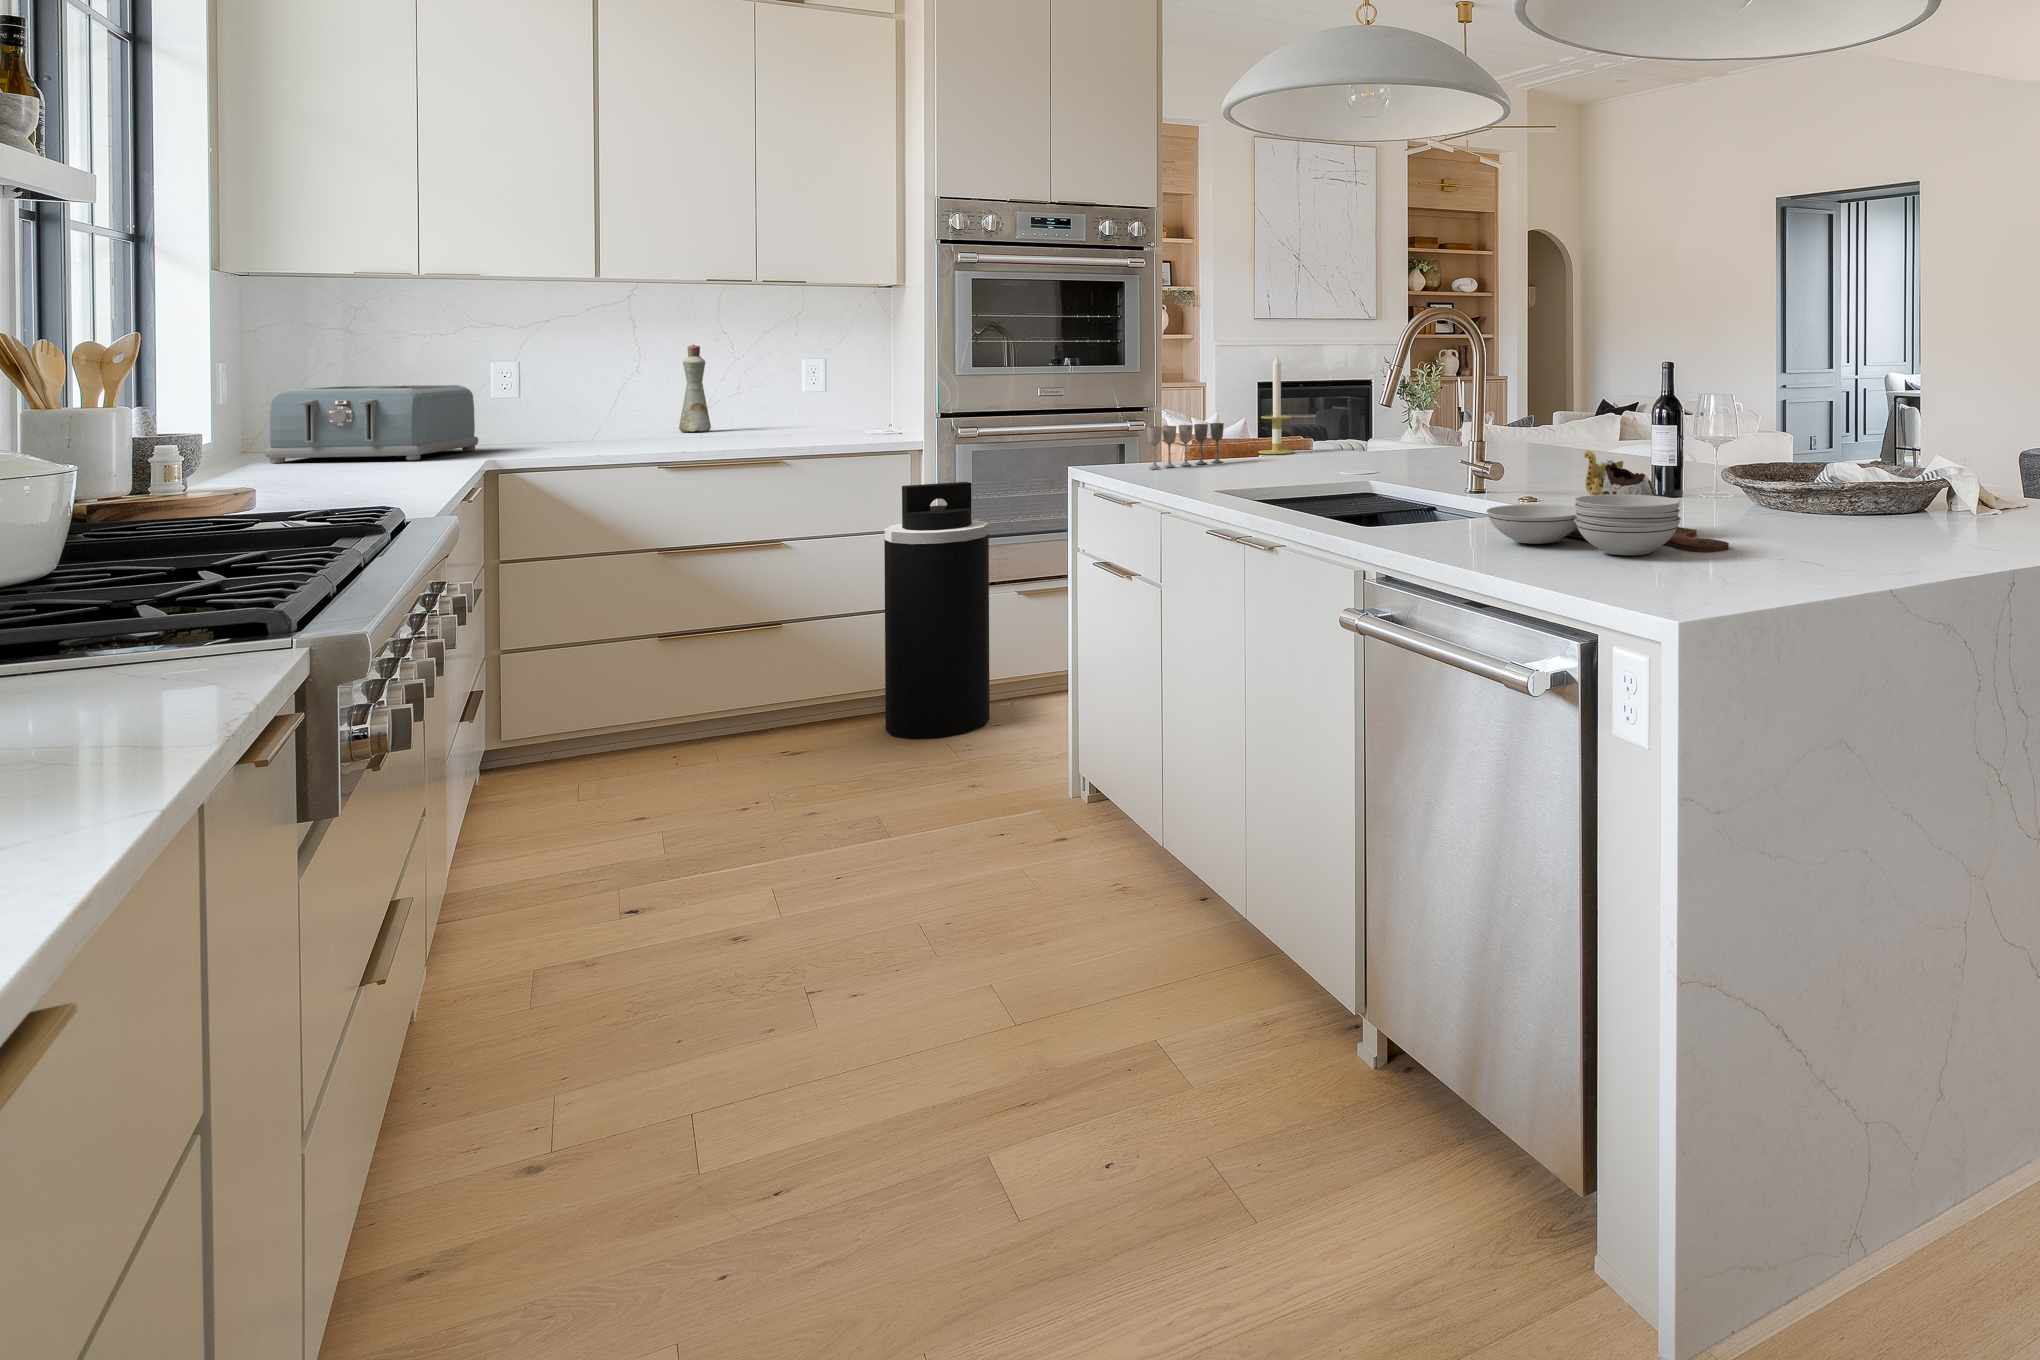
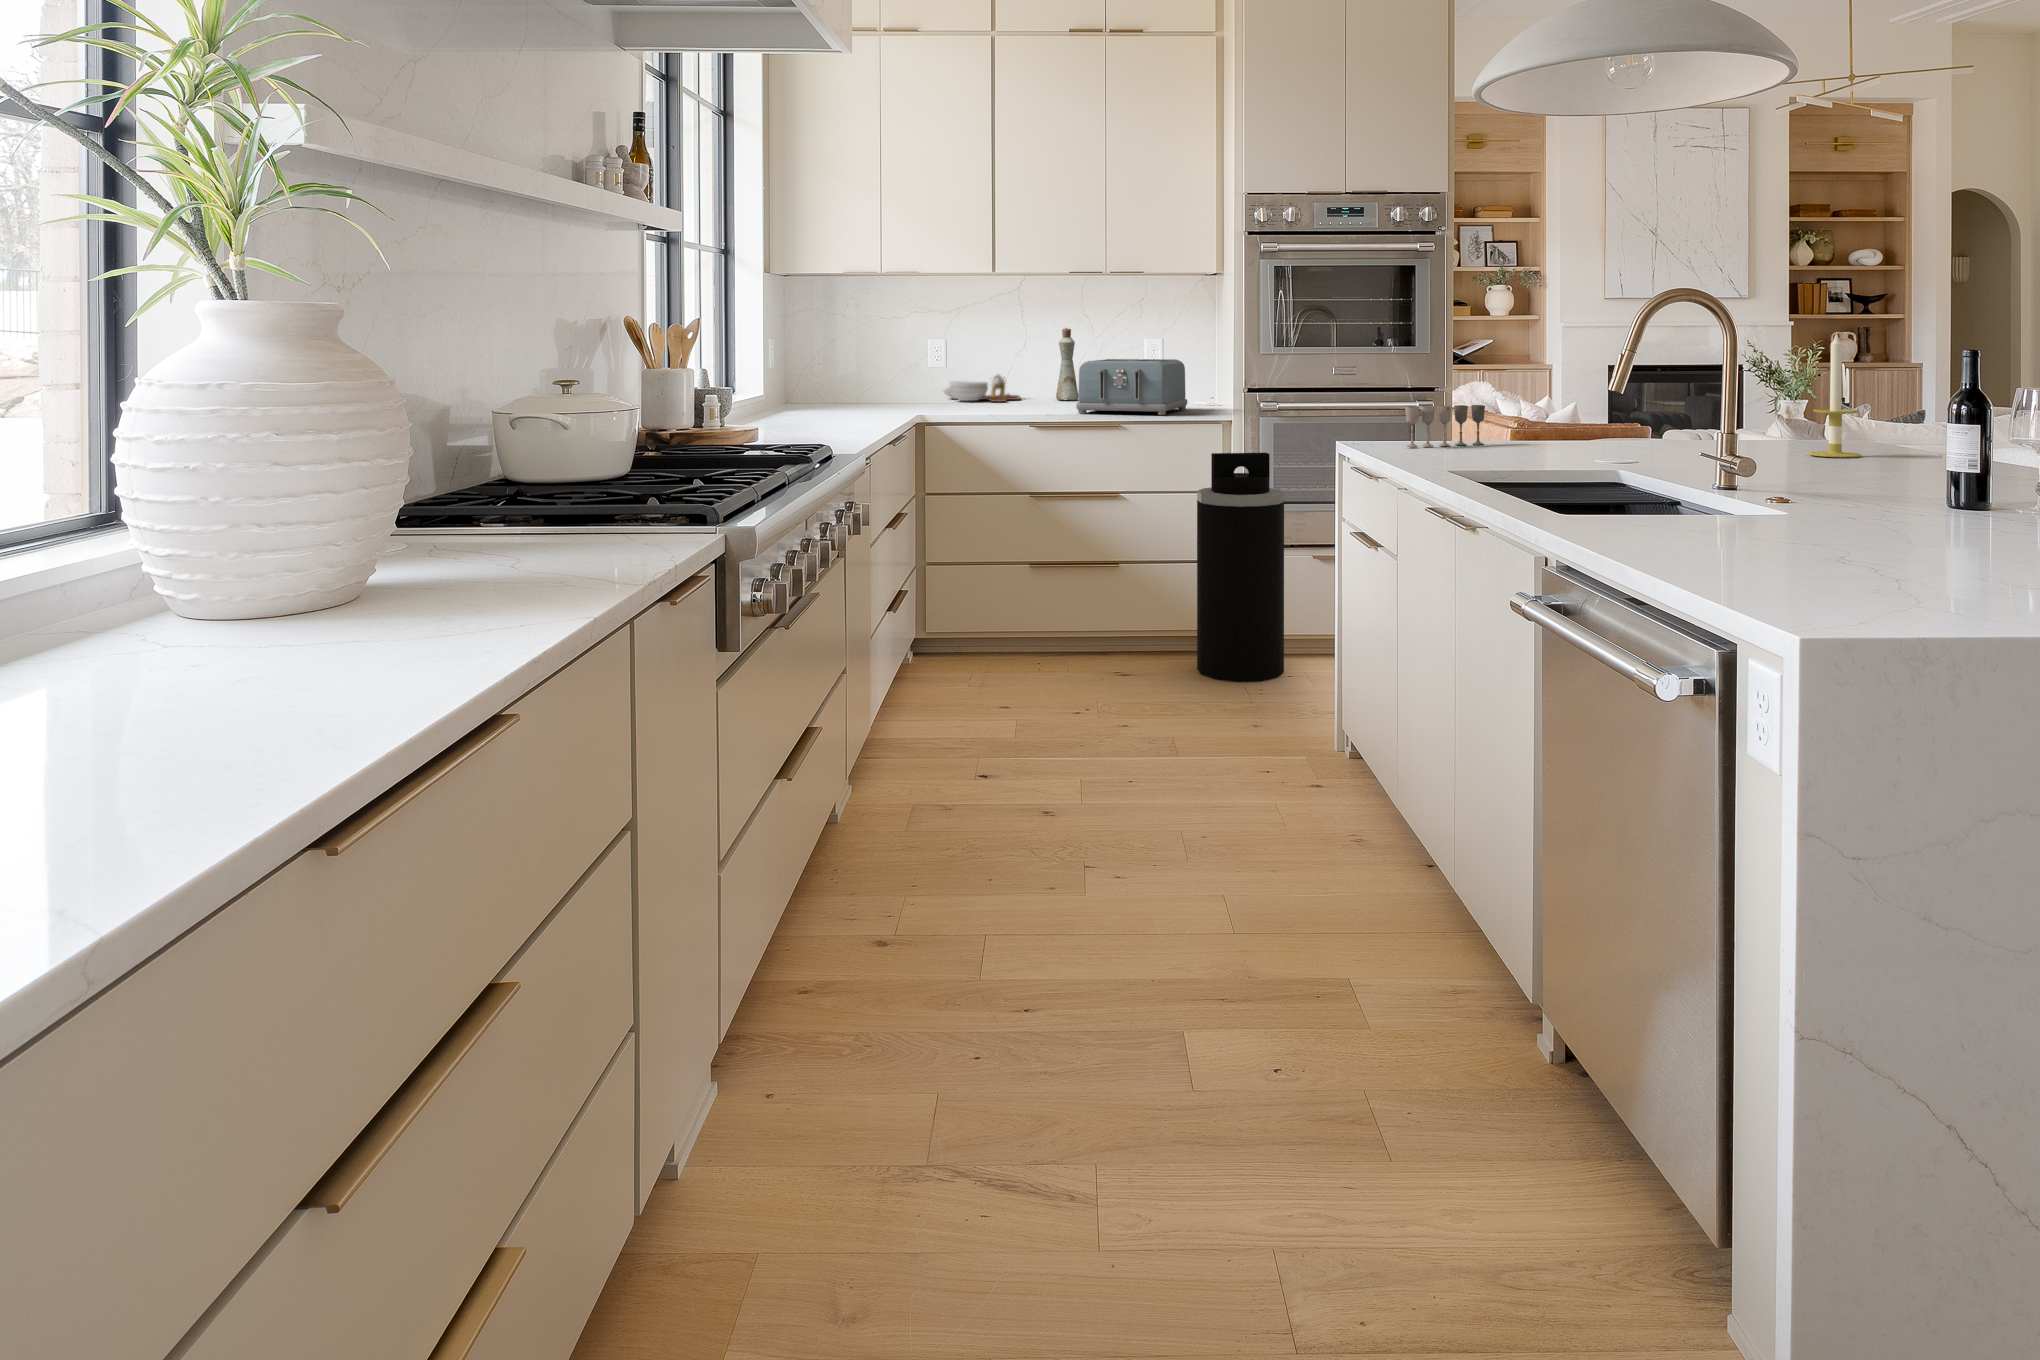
candle: present [1258,355,1295,454] -> present [1809,332,1861,457]
toaster: present [265,385,478,463] -> present [1076,359,1187,415]
cutting board: present [1486,451,1729,555] -> present [944,375,1020,402]

